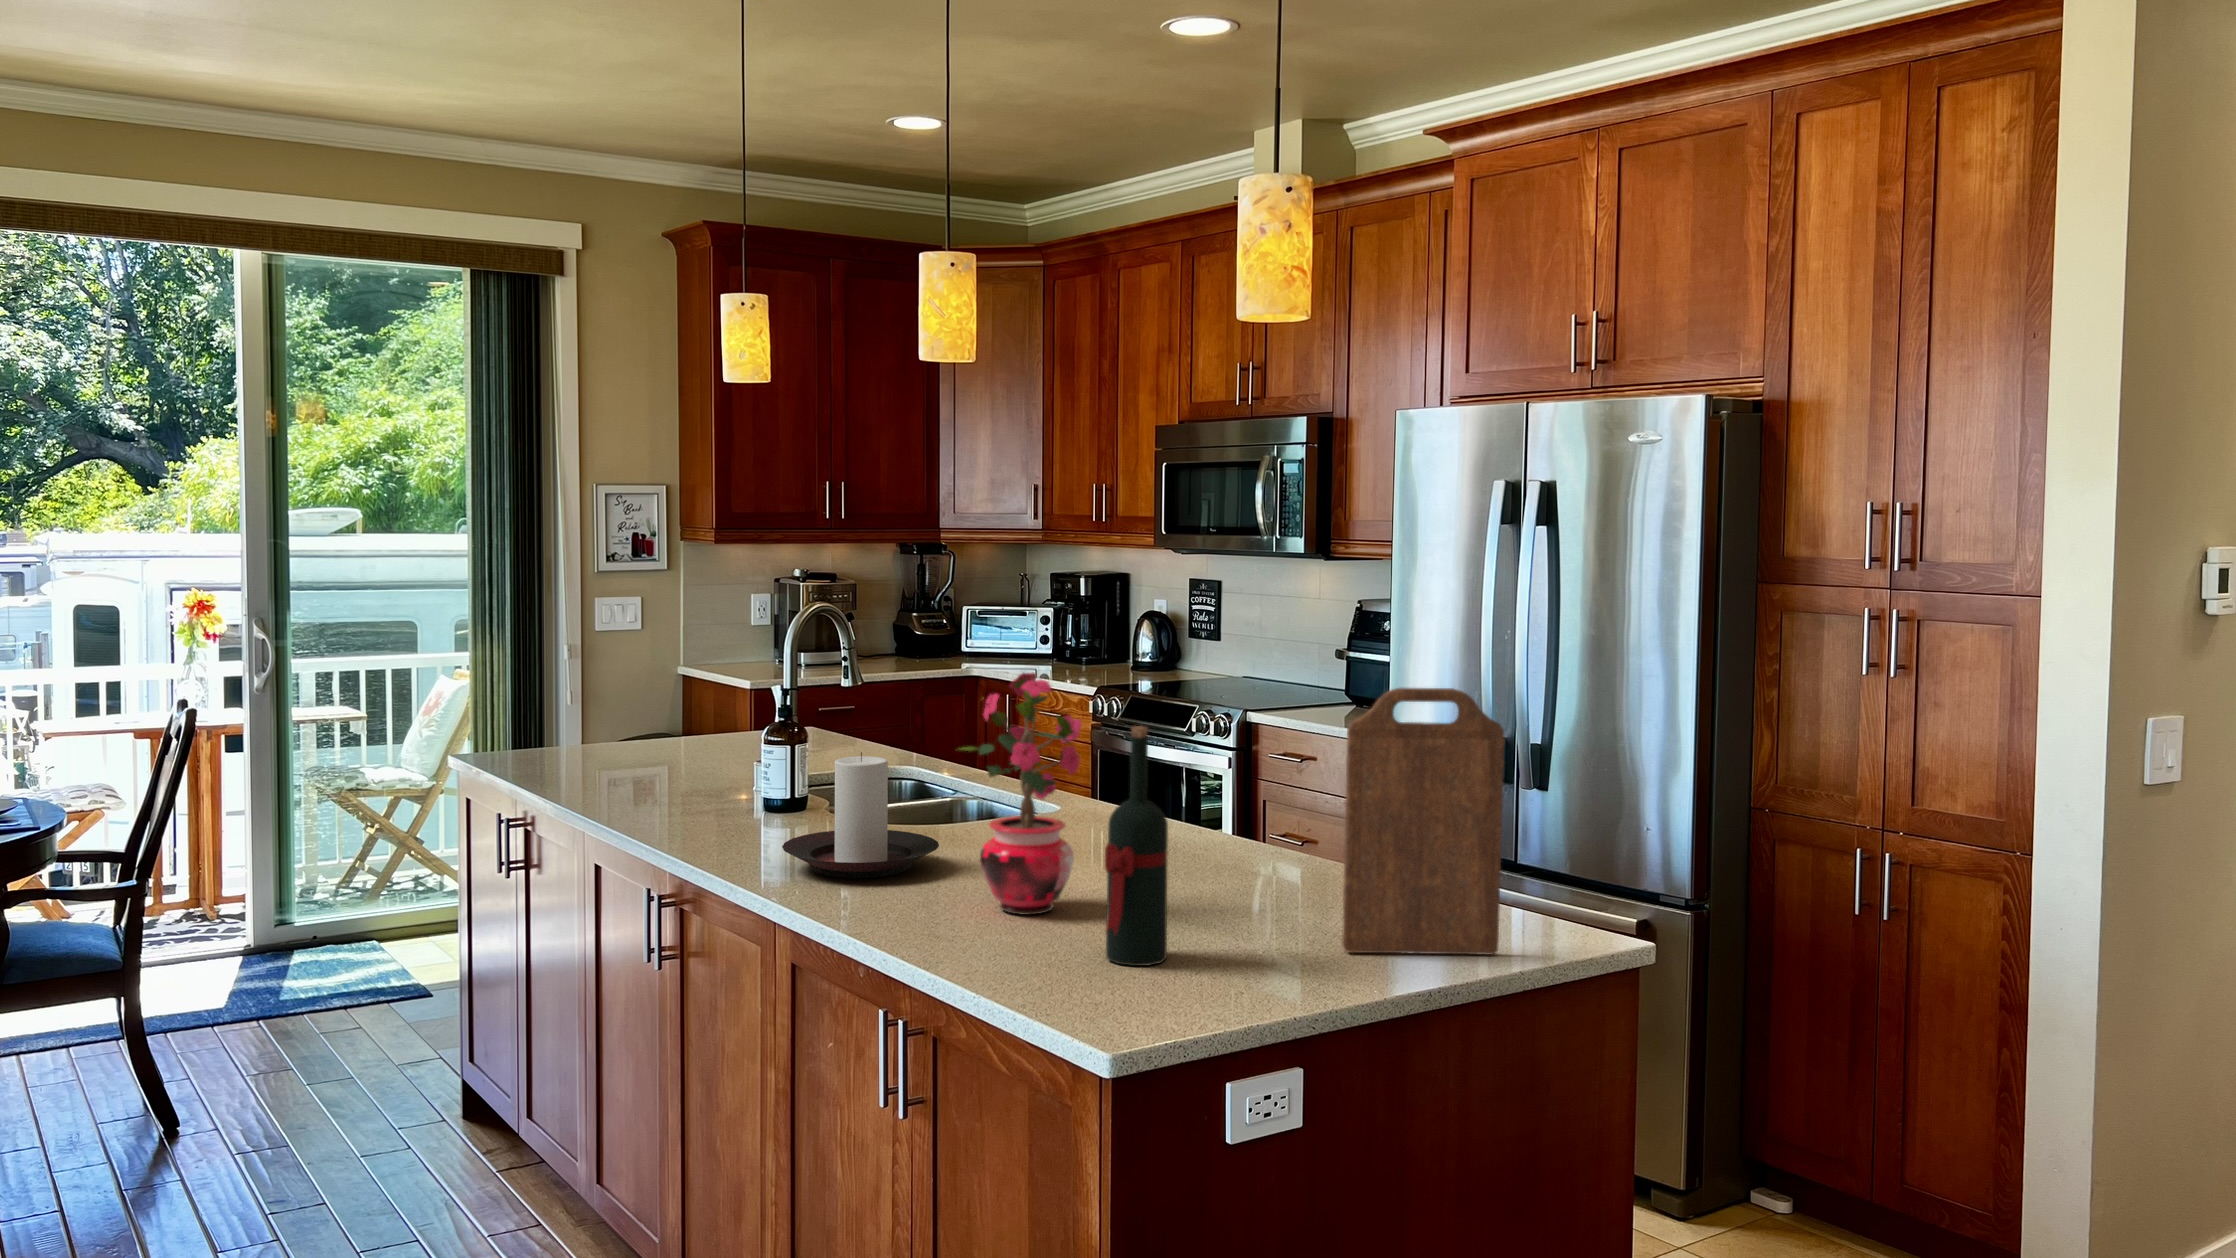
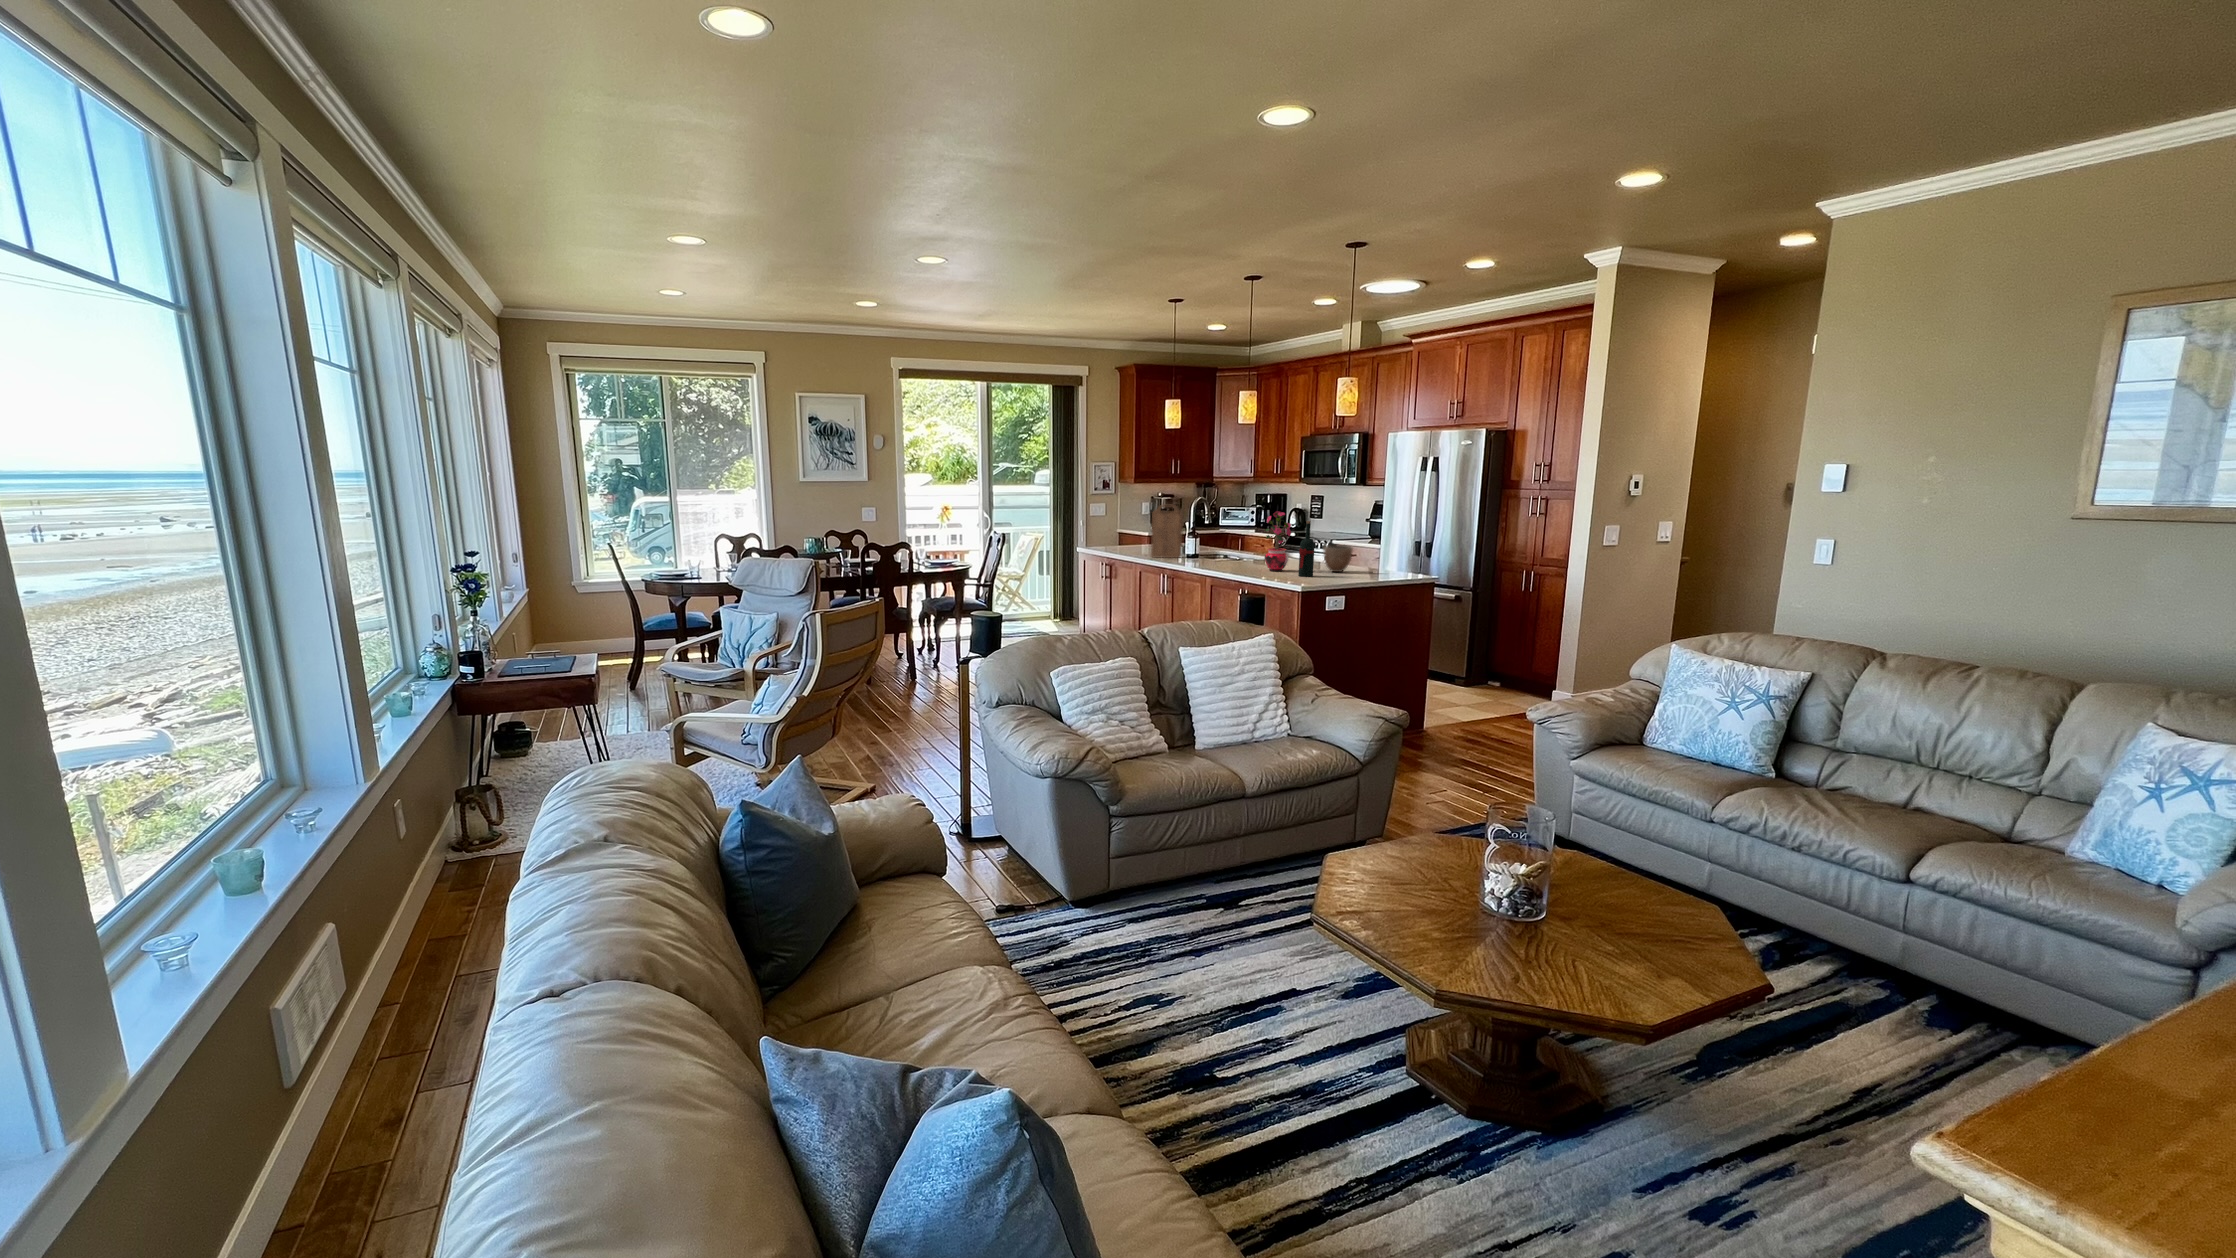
cutting board: present [1342,688,1505,955] -> present [1151,505,1183,558]
candle holder: present [782,752,939,878] -> none [1208,535,1249,567]
decorative bowl: none [1209,803,1322,920] -> present [1324,545,1353,572]

